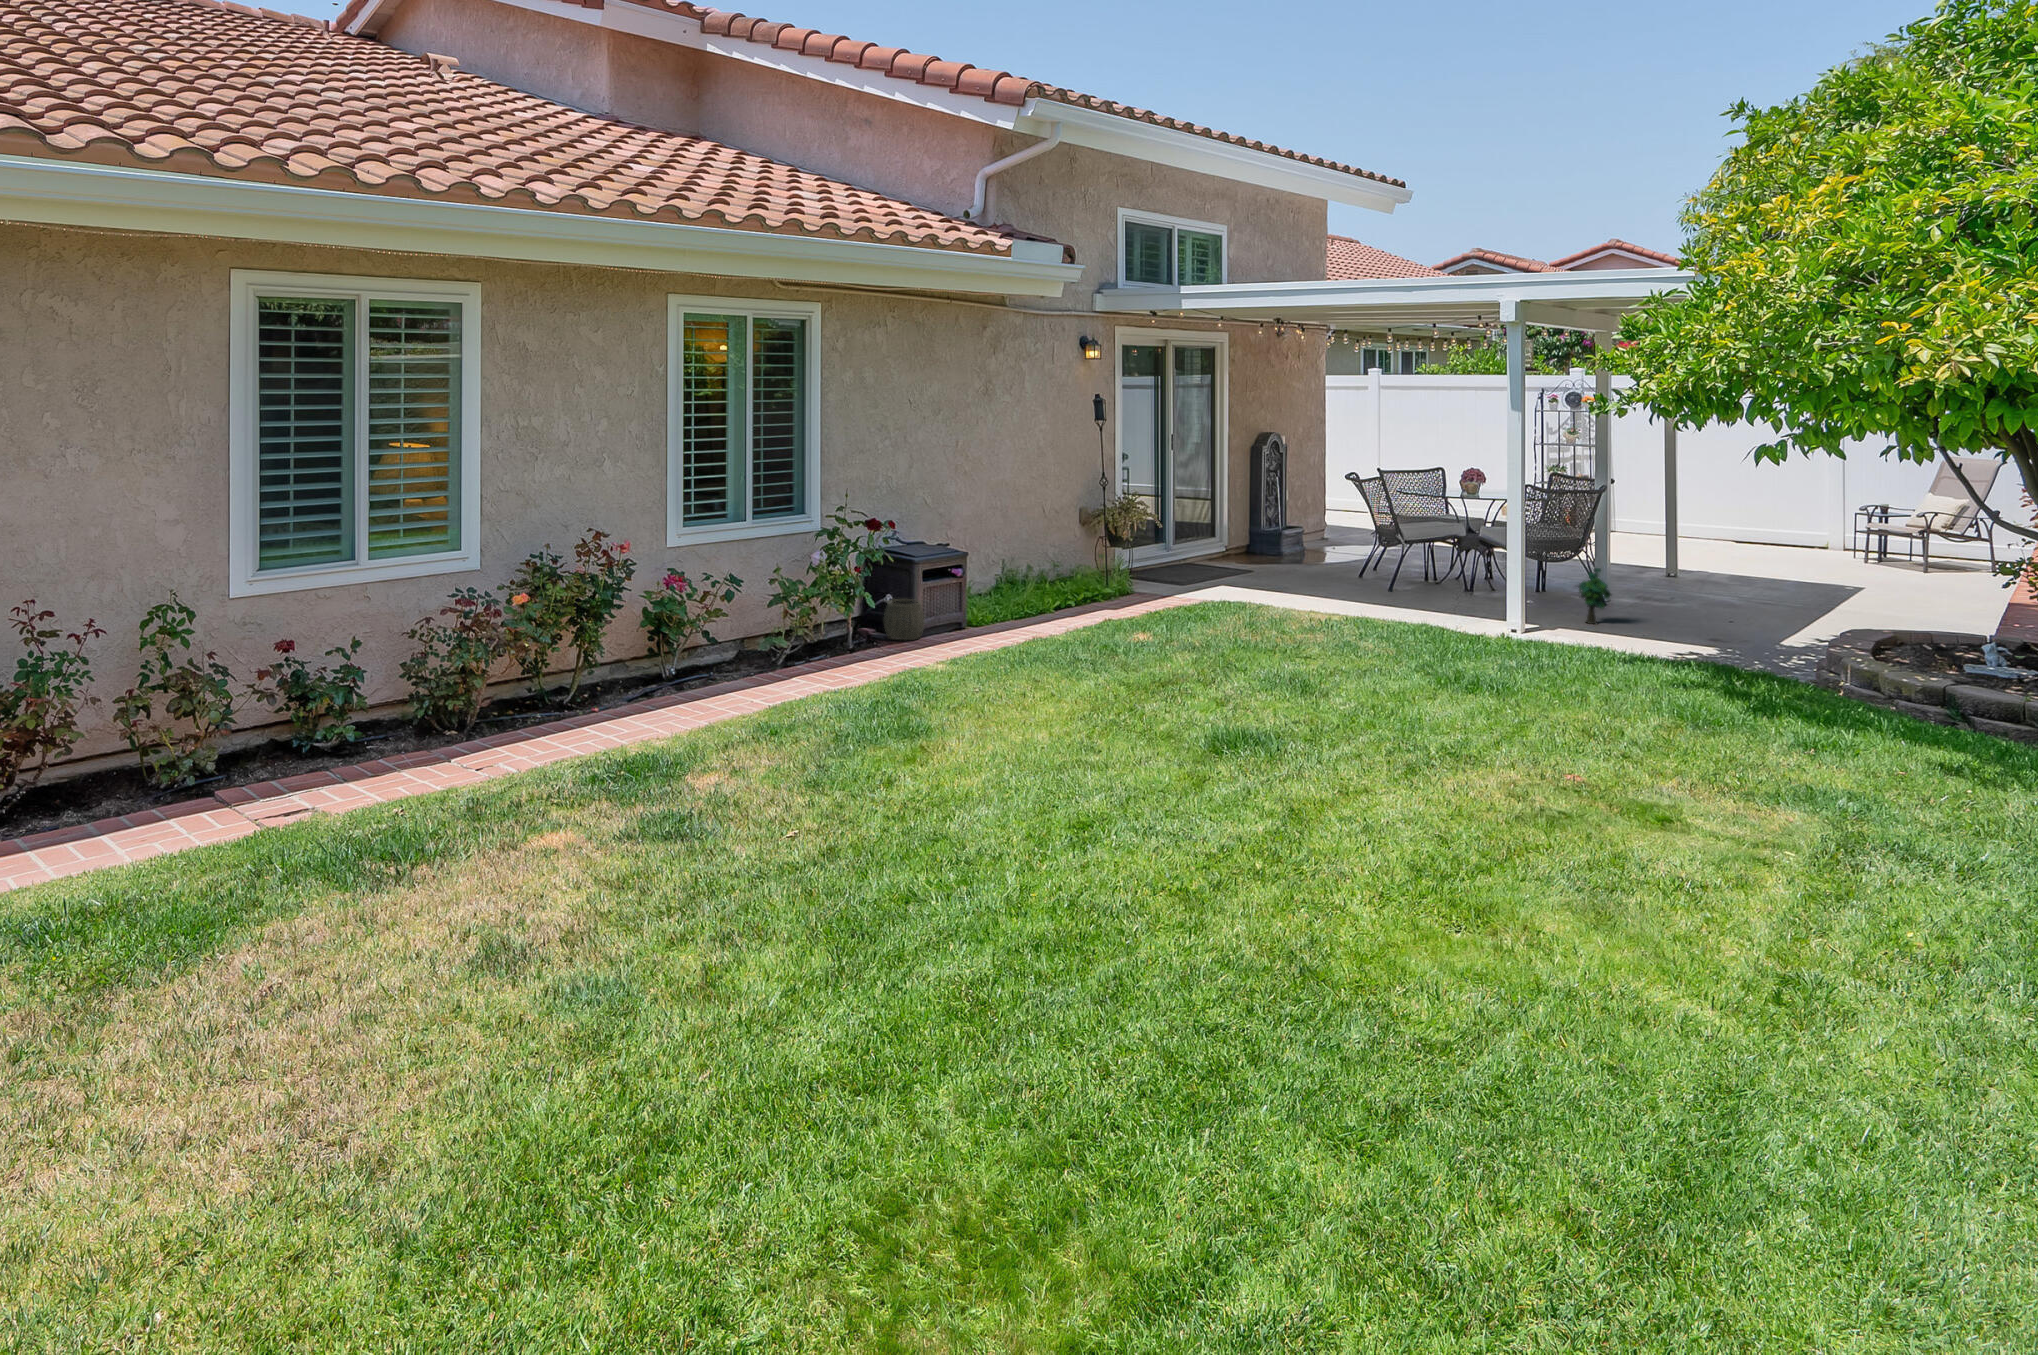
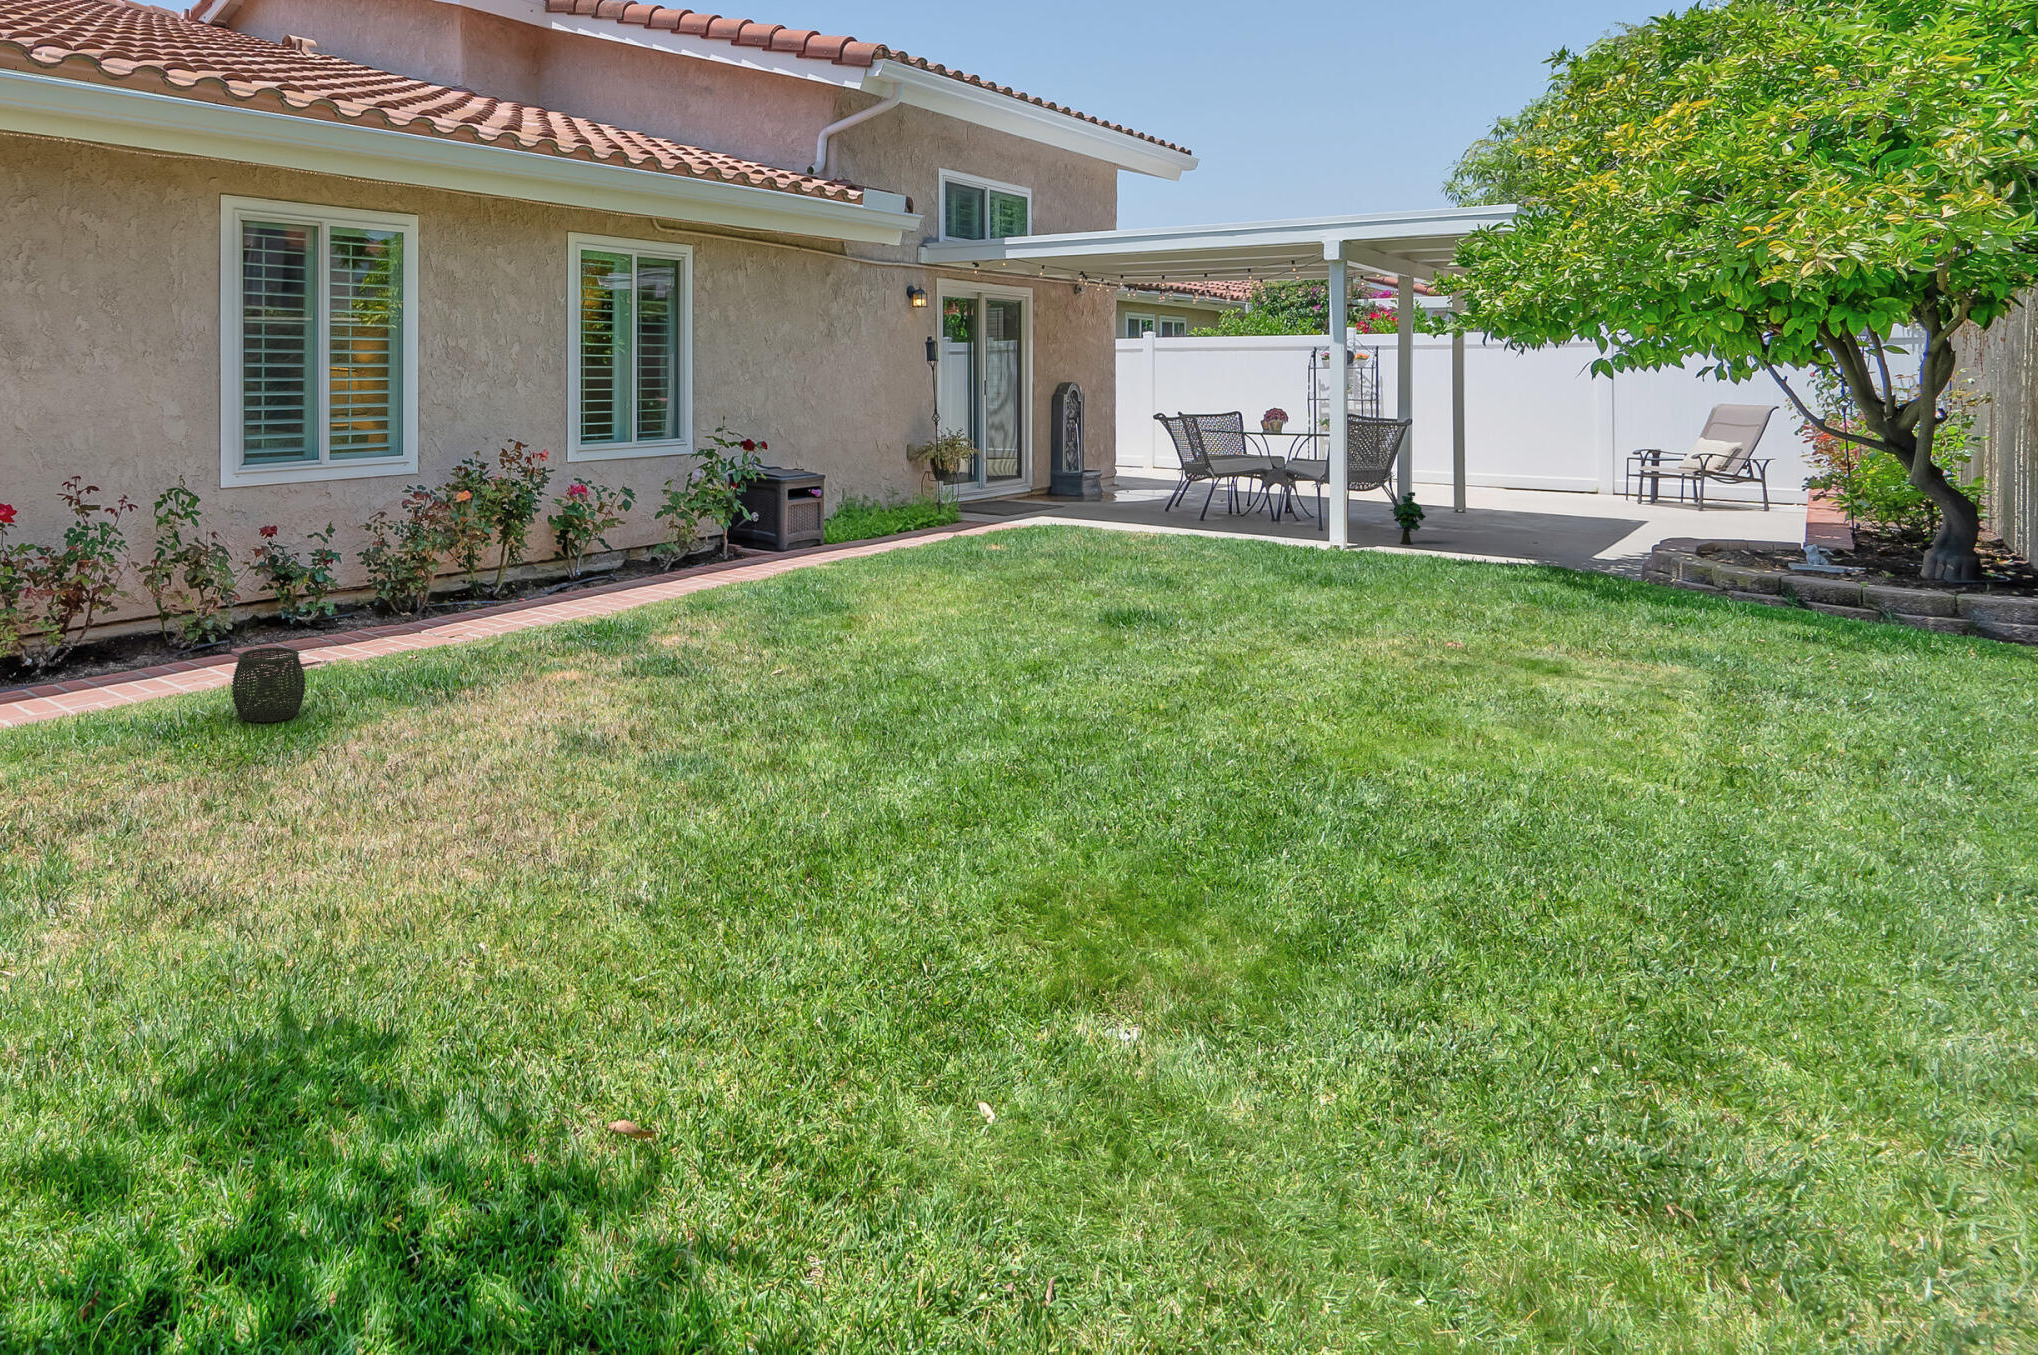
woven basket: present [884,599,925,640] -> present [232,648,306,723]

